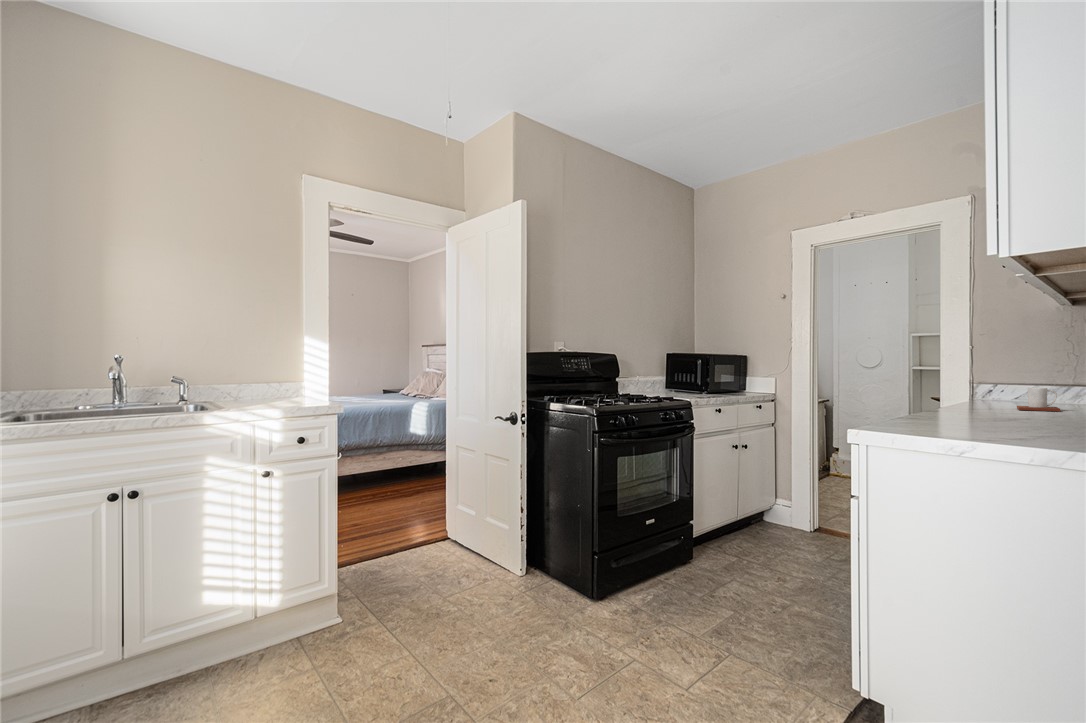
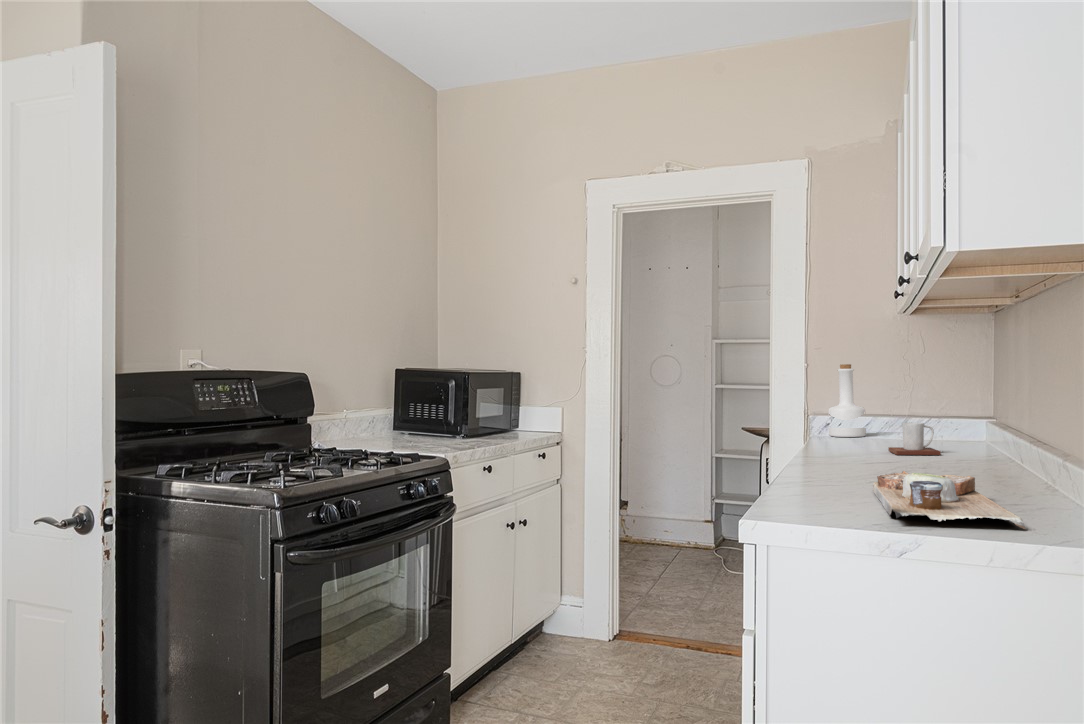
bottle: none [982,348,1017,401] -> present [828,364,866,437]
cutting board: none [936,408,1031,441] -> present [873,471,1025,529]

